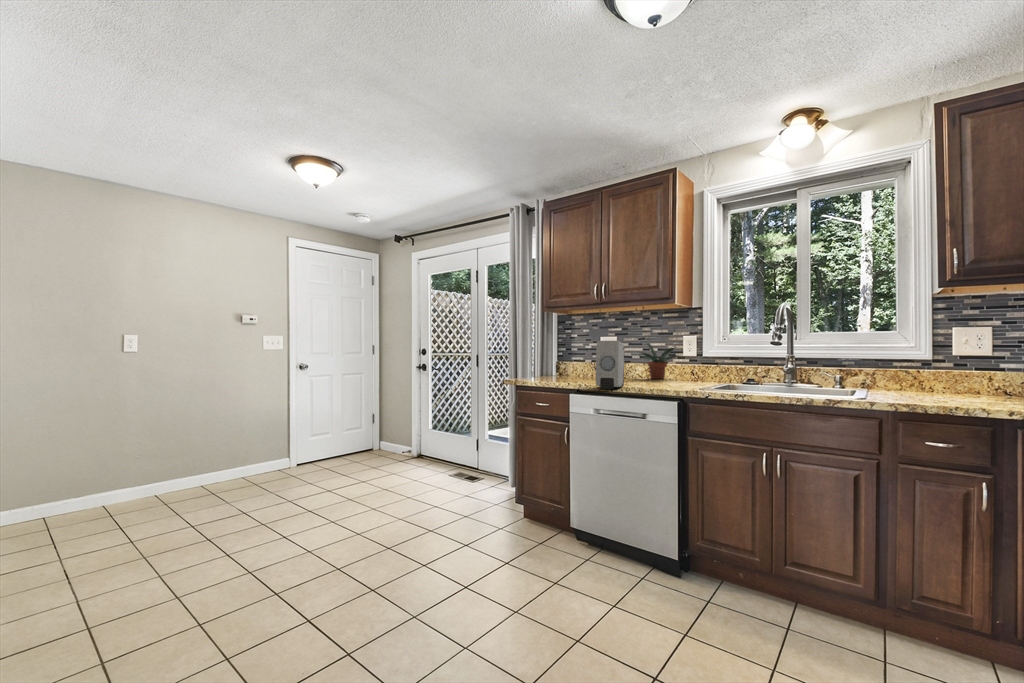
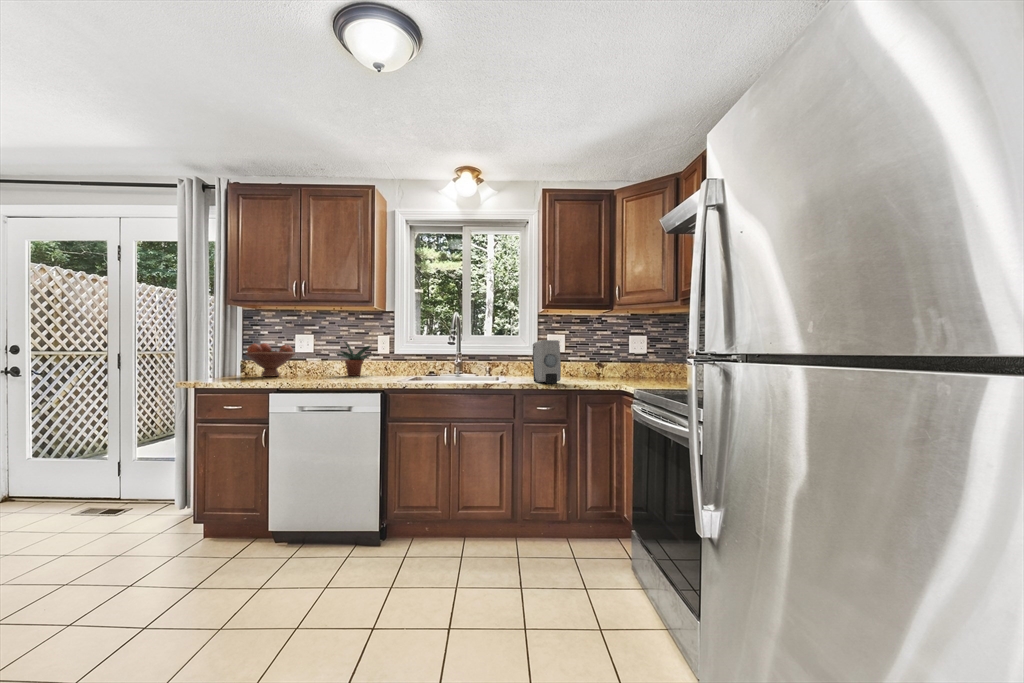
soap dispenser: present [596,341,624,389] -> present [533,340,561,384]
fruit bowl: none [559,346,601,376] -> present [245,343,295,377]

